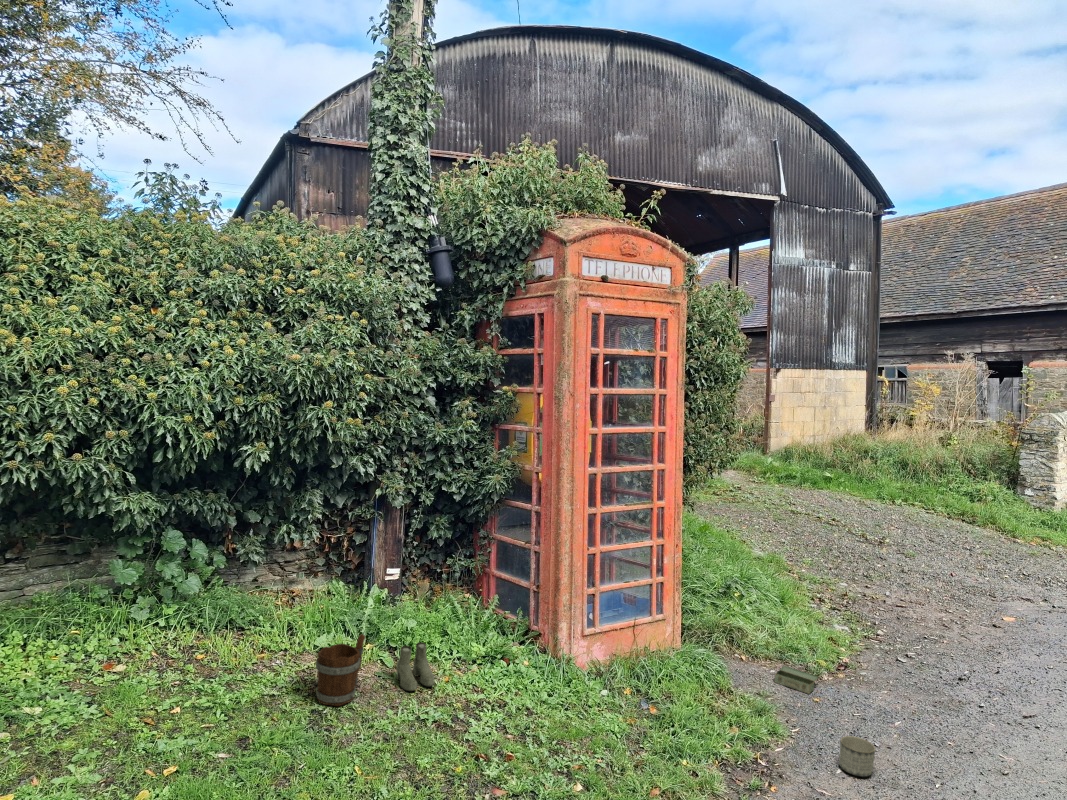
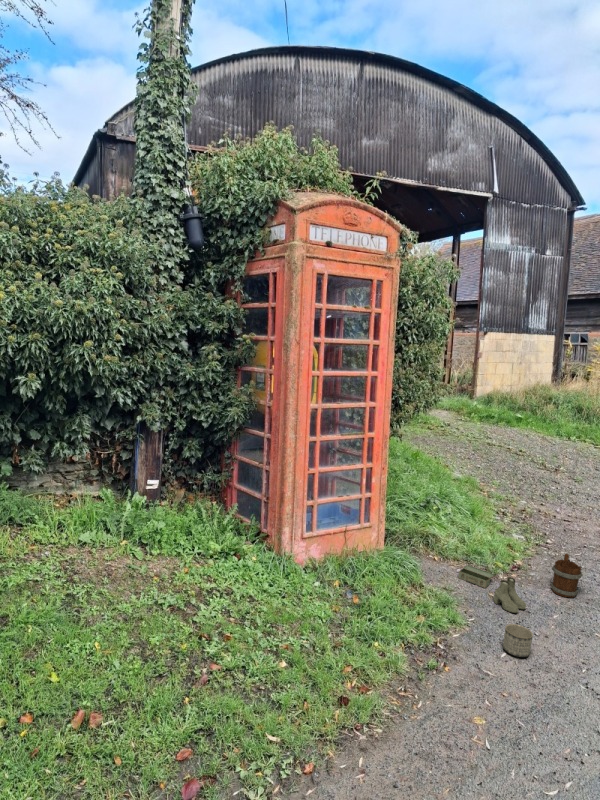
bucket: present [316,634,365,706] -> present [551,554,583,598]
boots: present [396,642,434,691] -> present [494,577,526,613]

